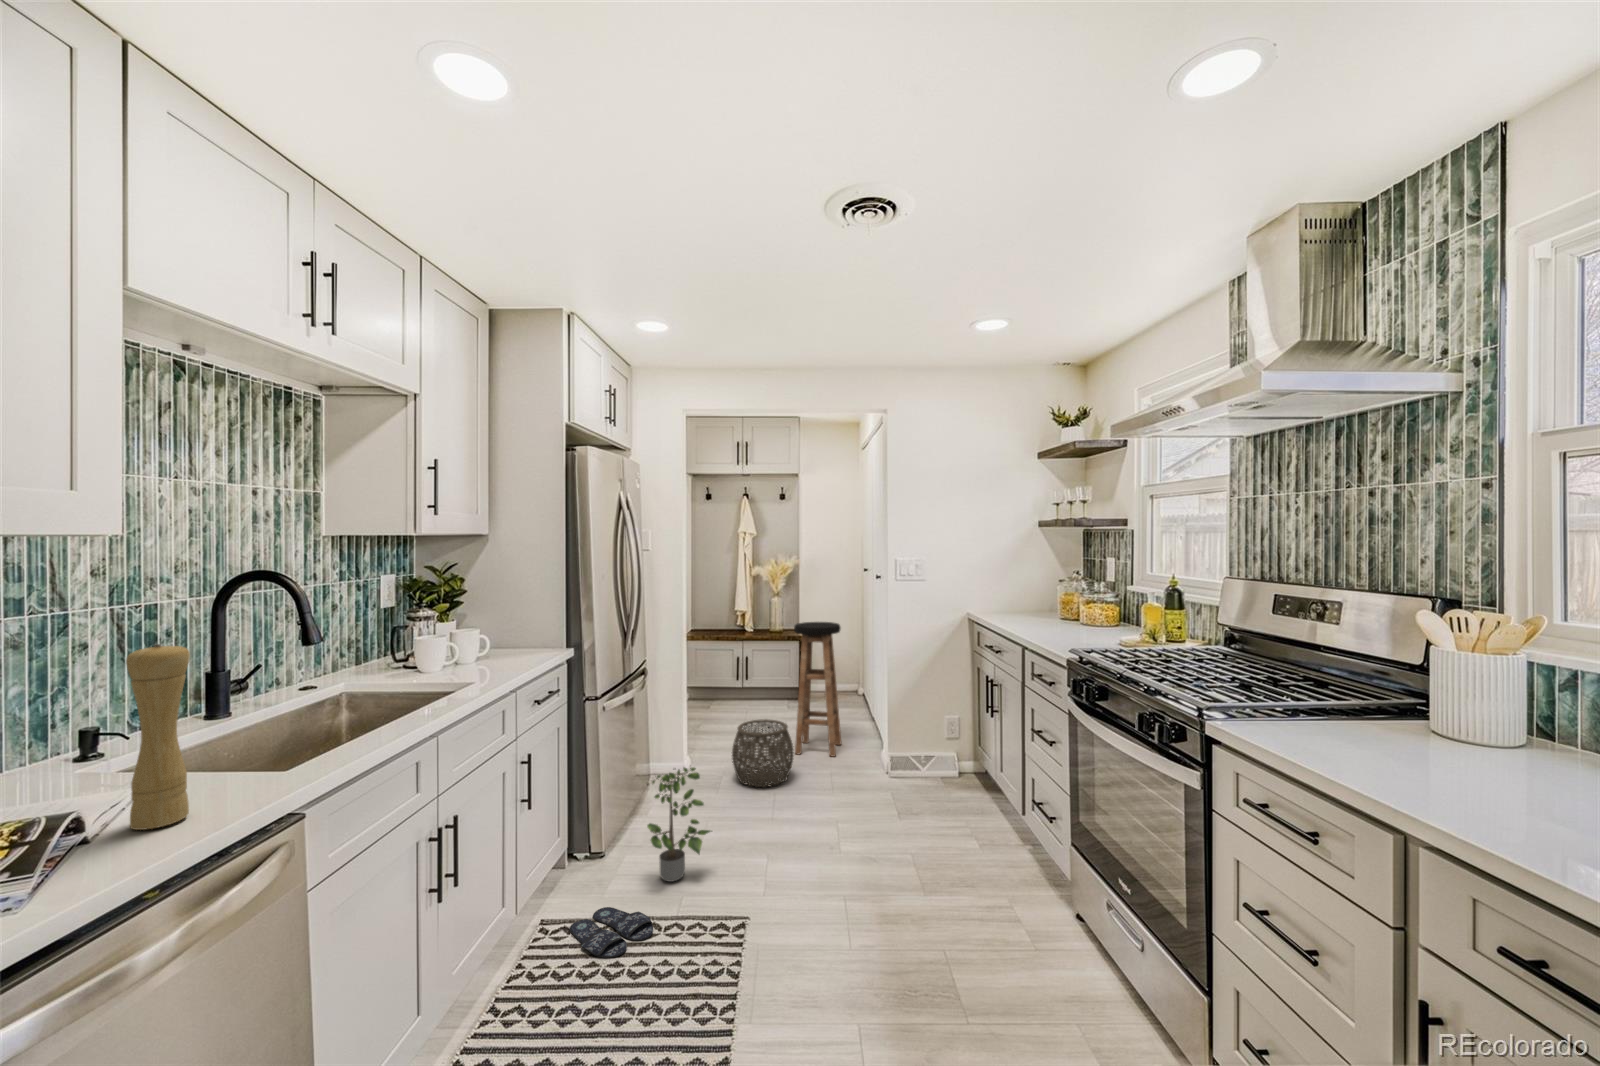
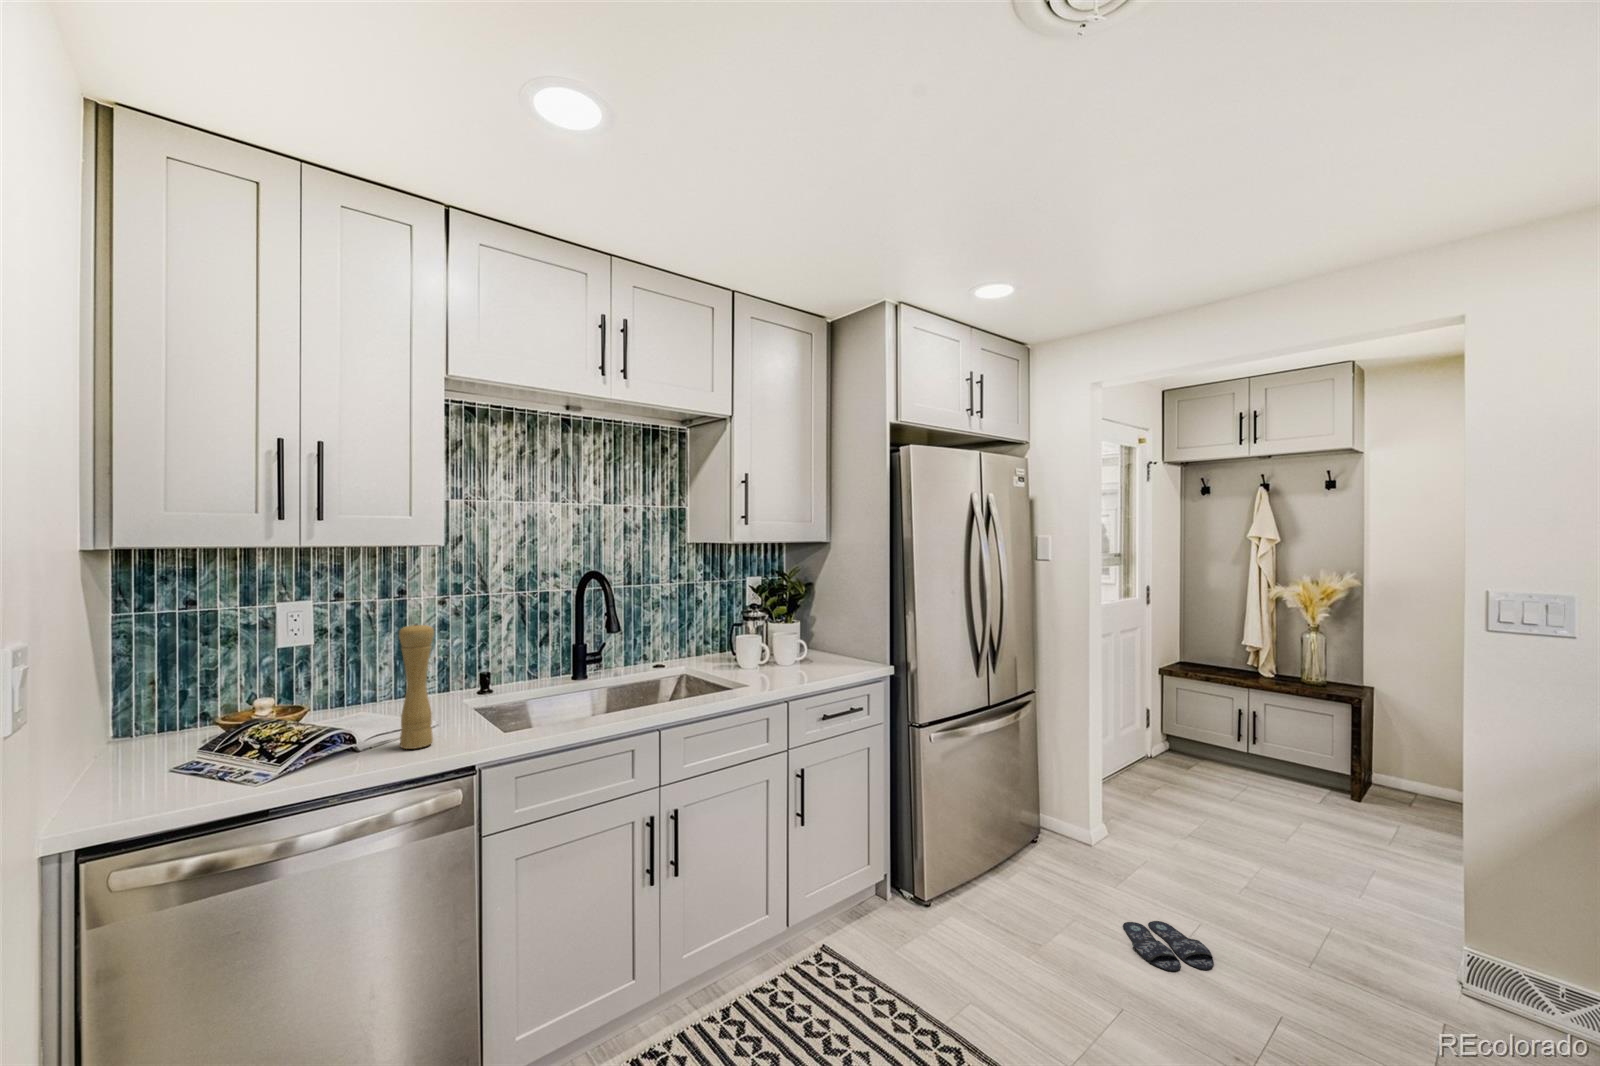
bar stool: present [794,622,842,757] -> none [1274,678,1377,901]
woven basket: present [732,719,794,787] -> none [1142,802,1244,908]
potted plant: present [647,767,710,882] -> none [942,829,1027,969]
slippers: present [569,907,653,958] -> present [1123,921,1213,971]

